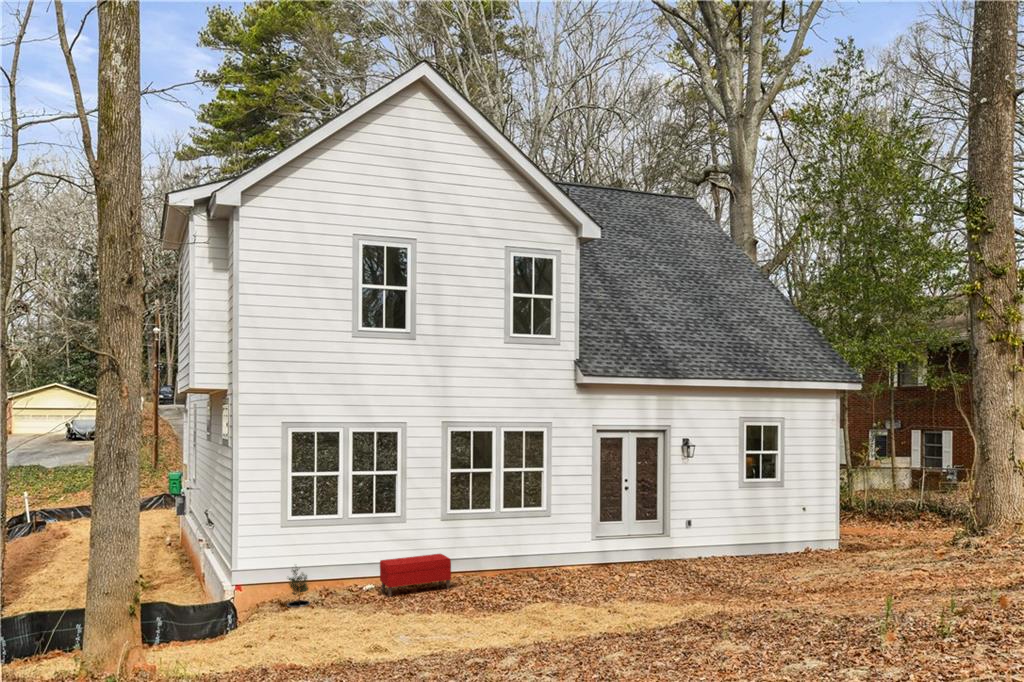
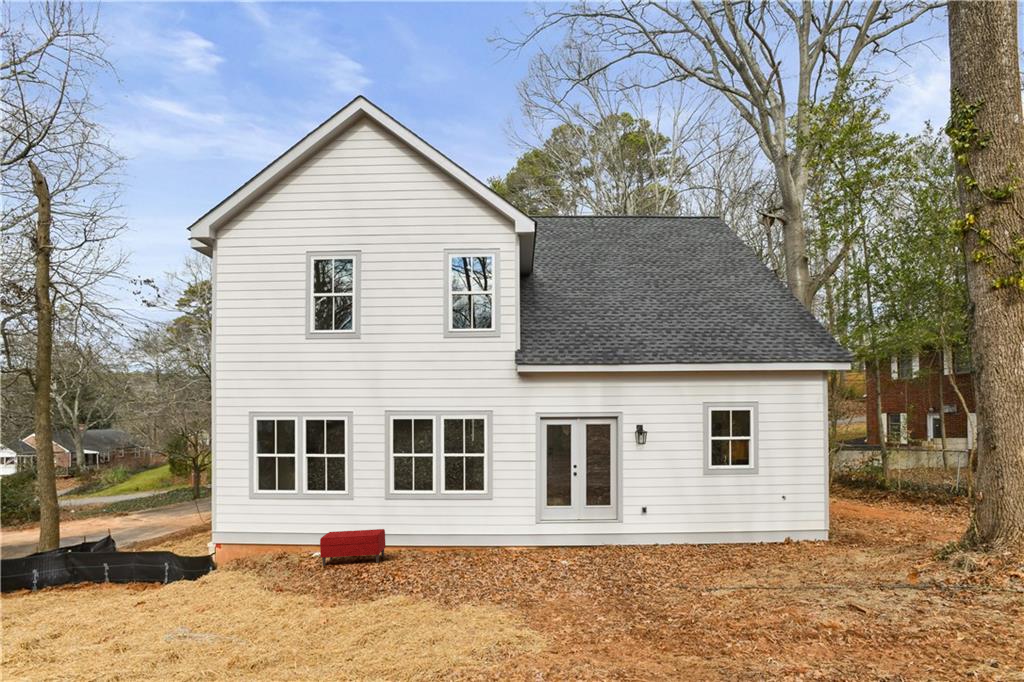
potted tree: present [287,568,310,607] -> none [244,531,268,568]

